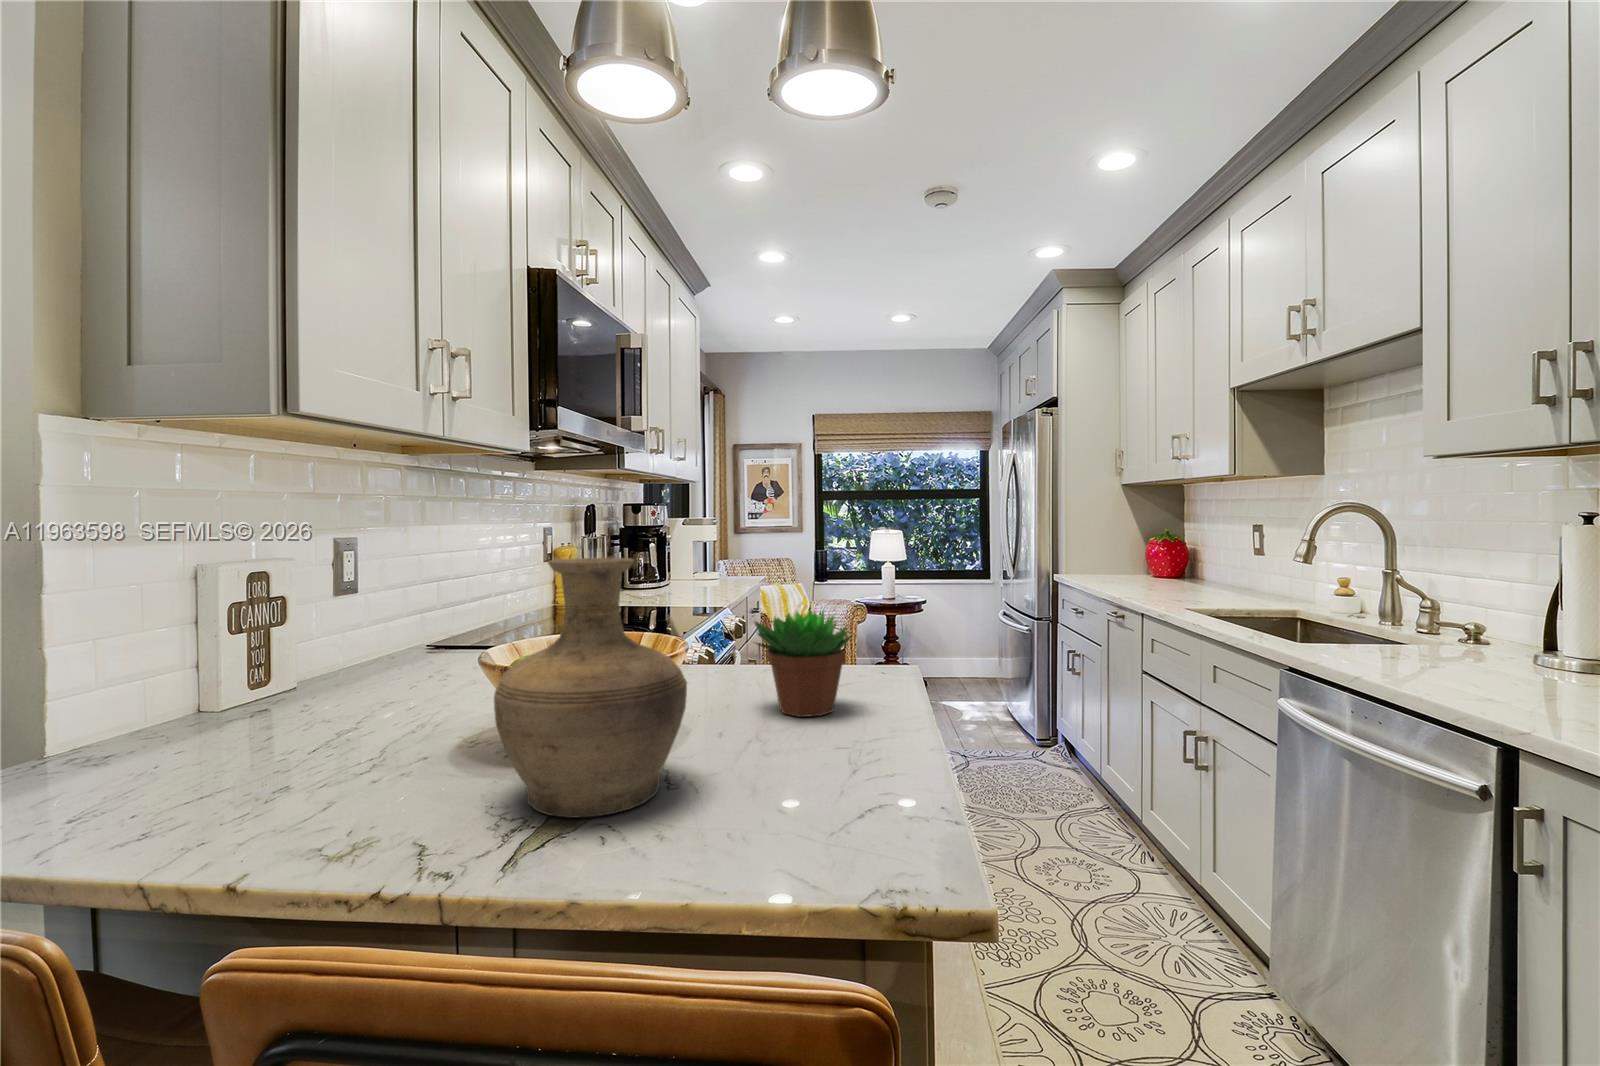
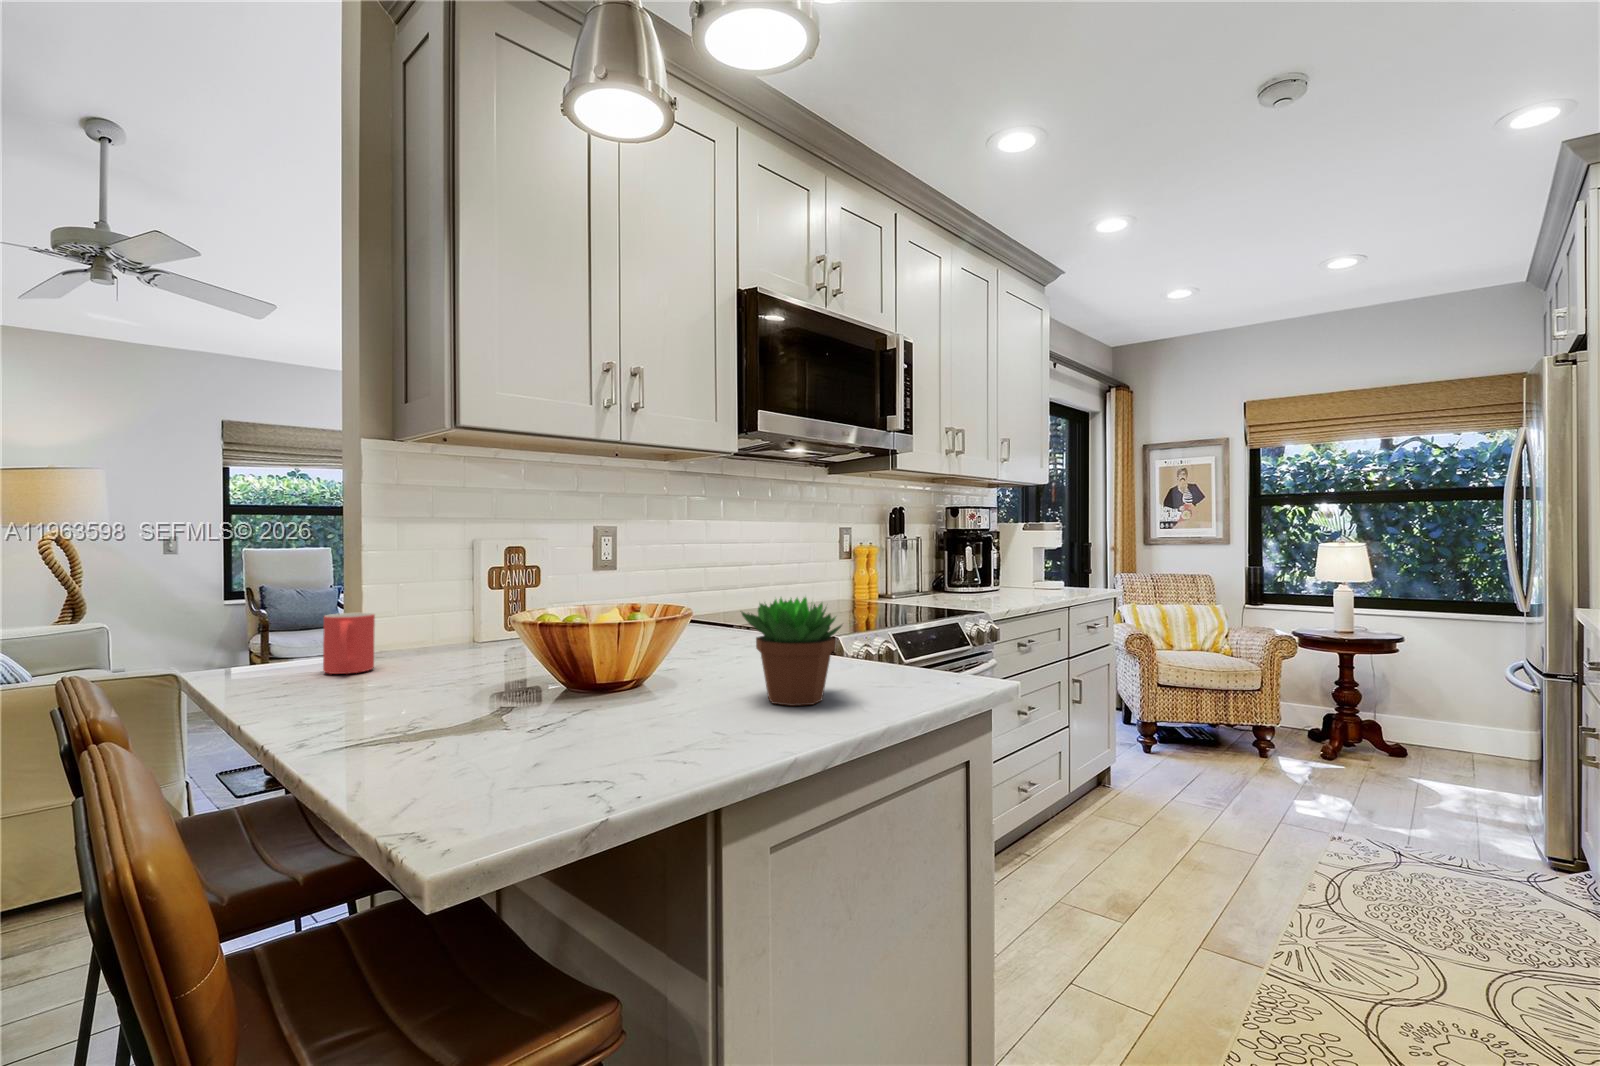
vase: present [494,558,687,818] -> none [407,528,572,735]
mug: none [82,693,176,800] -> present [323,613,375,674]

